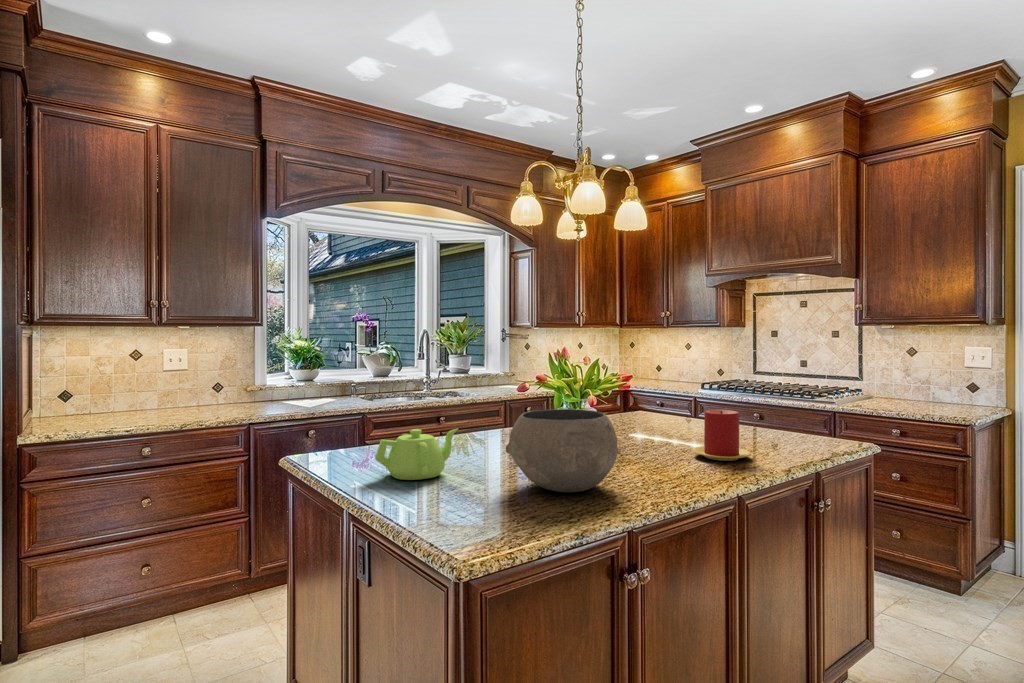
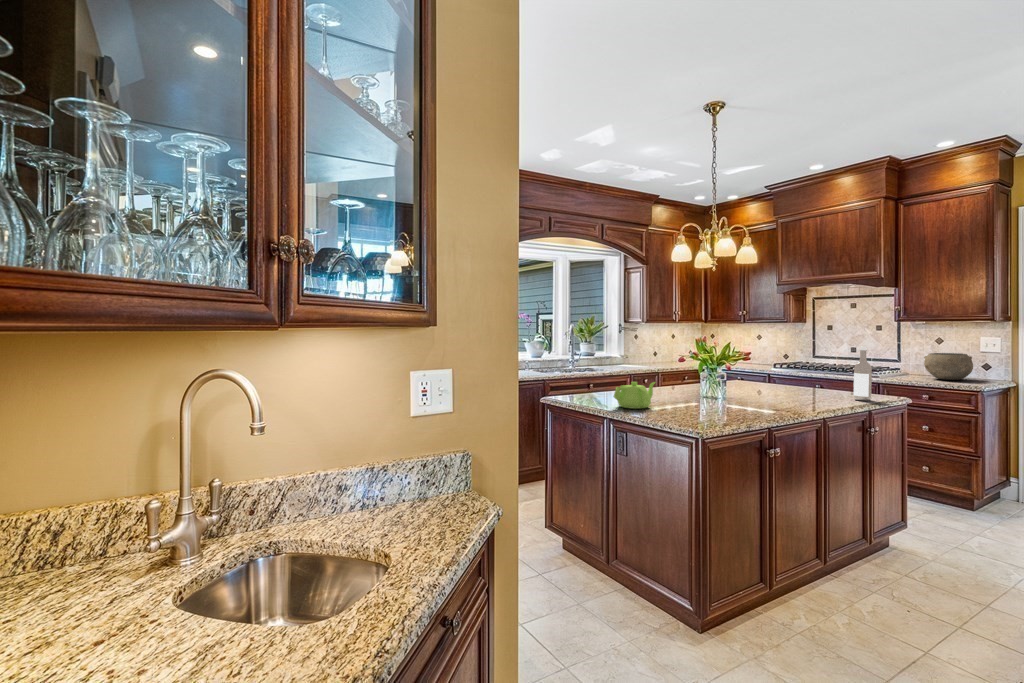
wine bottle: none [792,364,819,453] -> present [854,346,872,401]
ceramic bowl: present [506,409,618,492] -> present [924,353,973,380]
candle: present [693,410,751,461] -> none [791,374,829,403]

